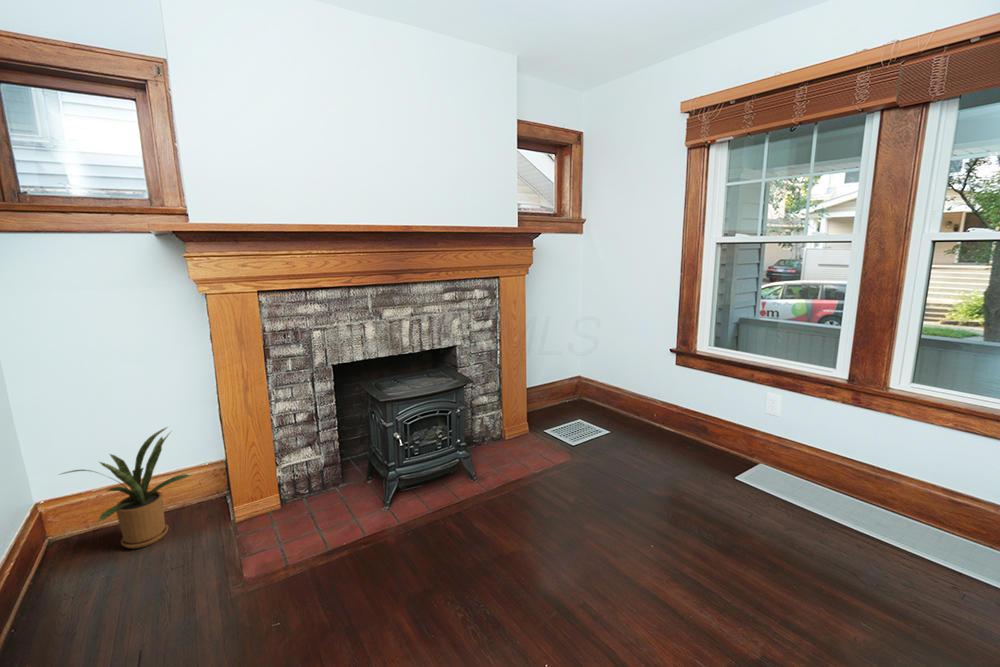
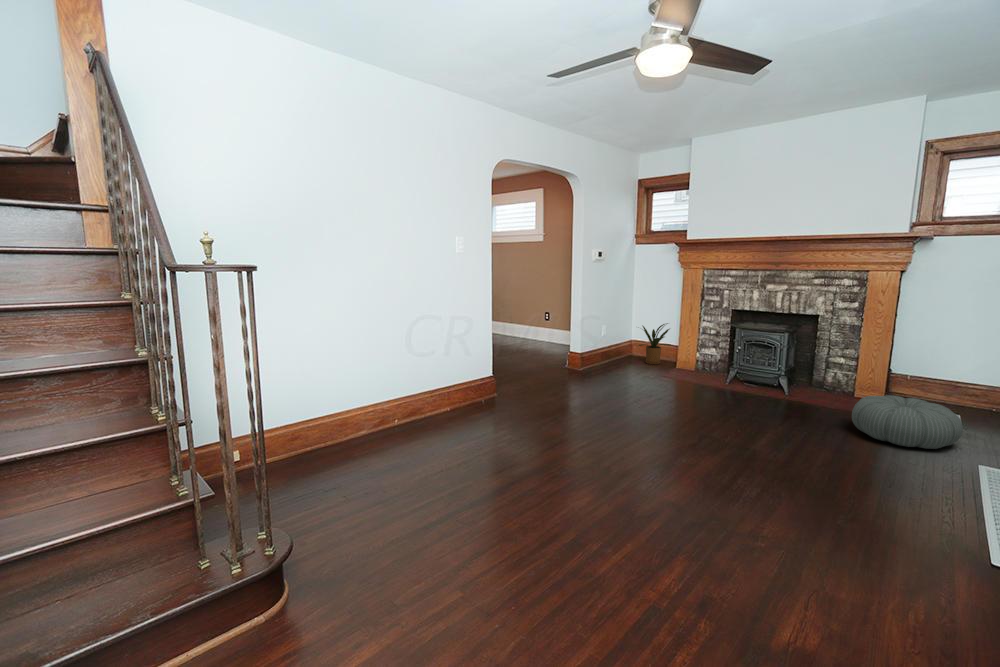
pouf: none [605,424,712,497] -> present [852,395,963,449]

